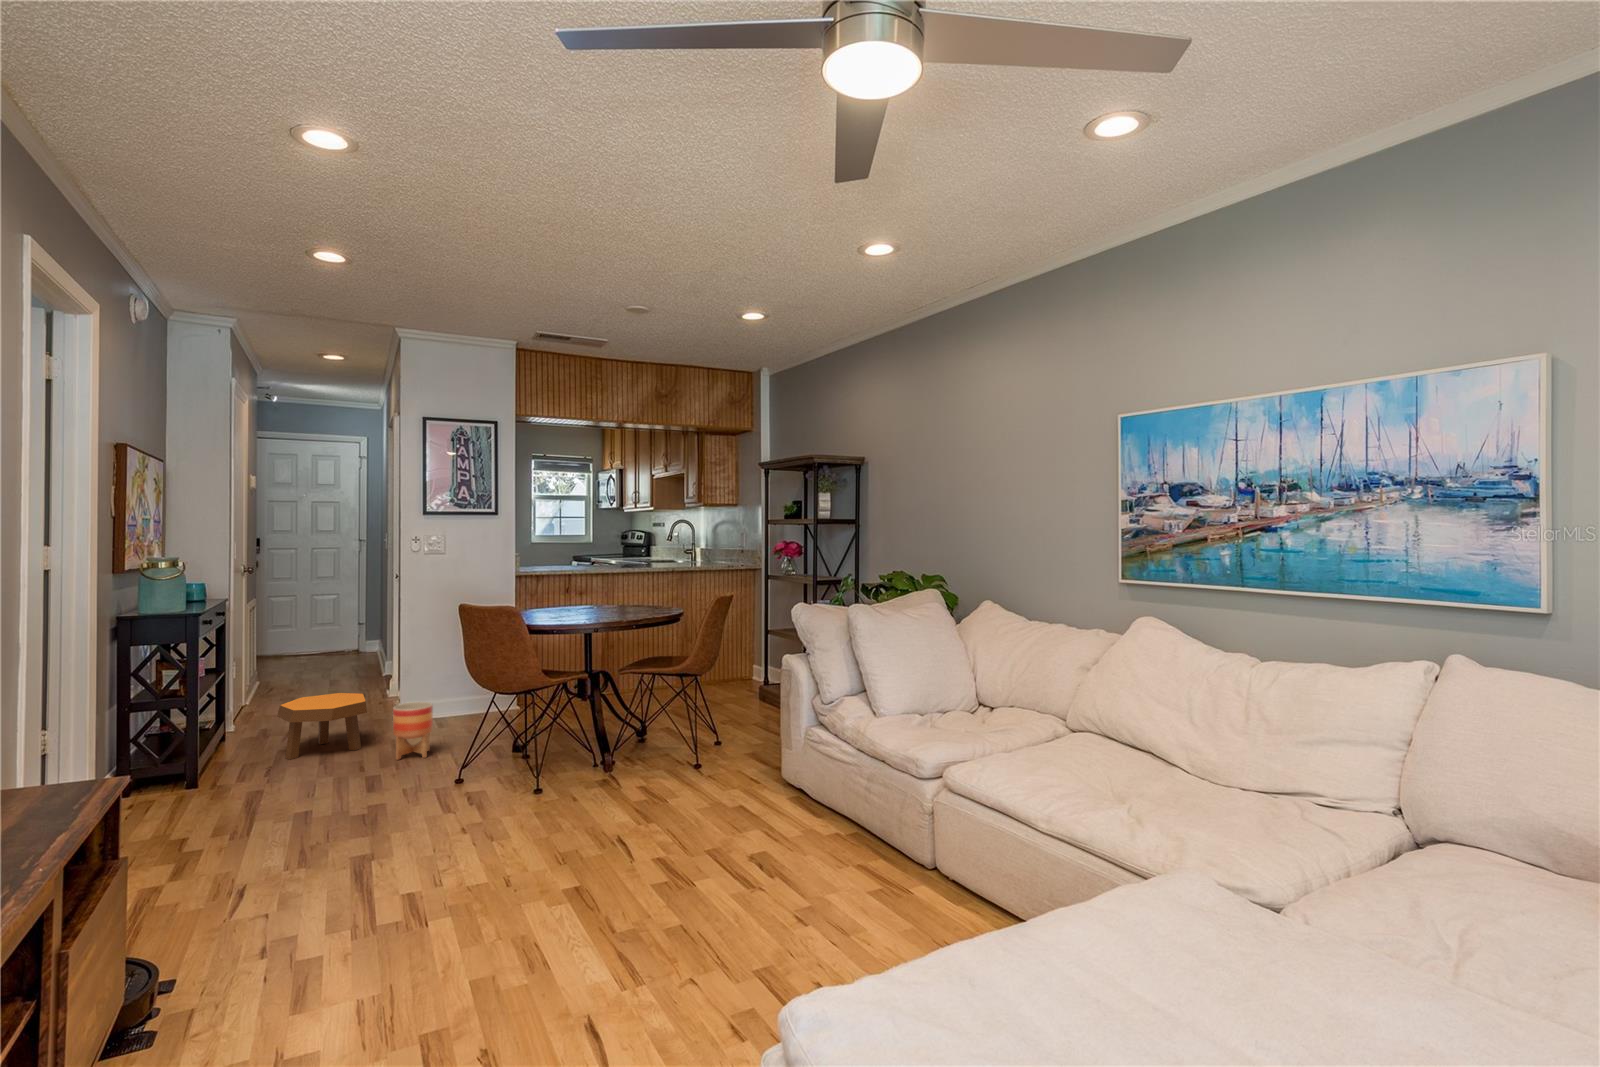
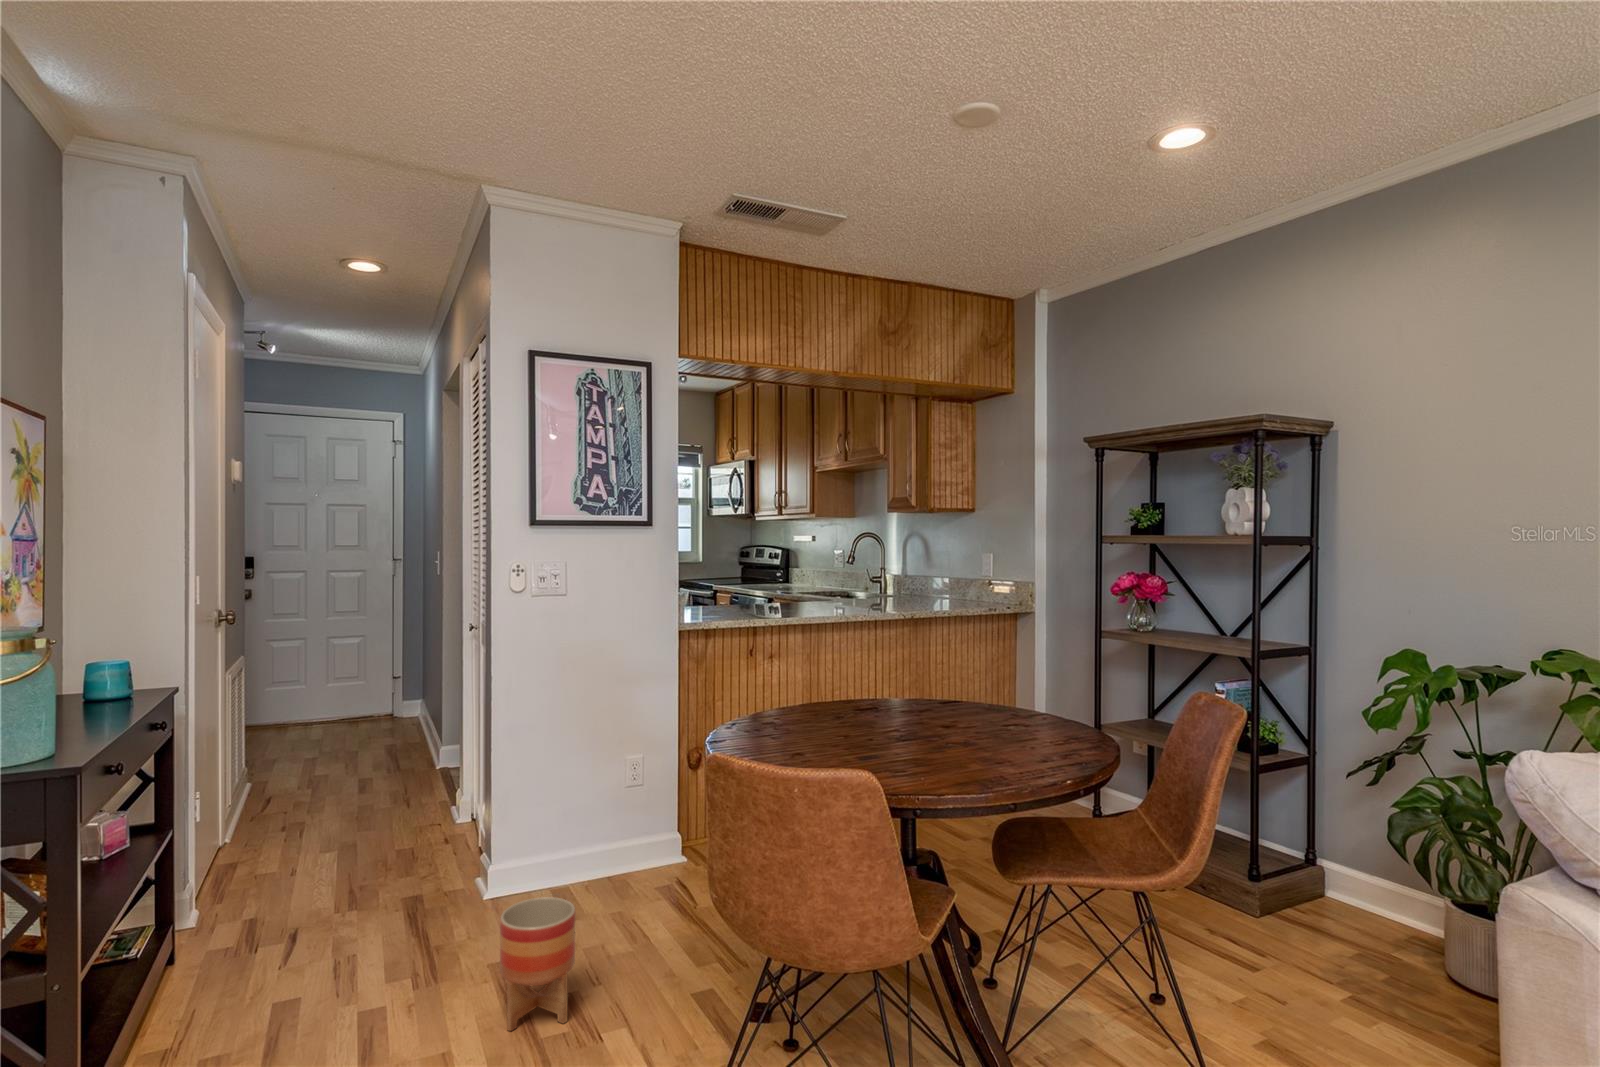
footstool: present [277,693,367,759] -> none [271,860,443,1022]

